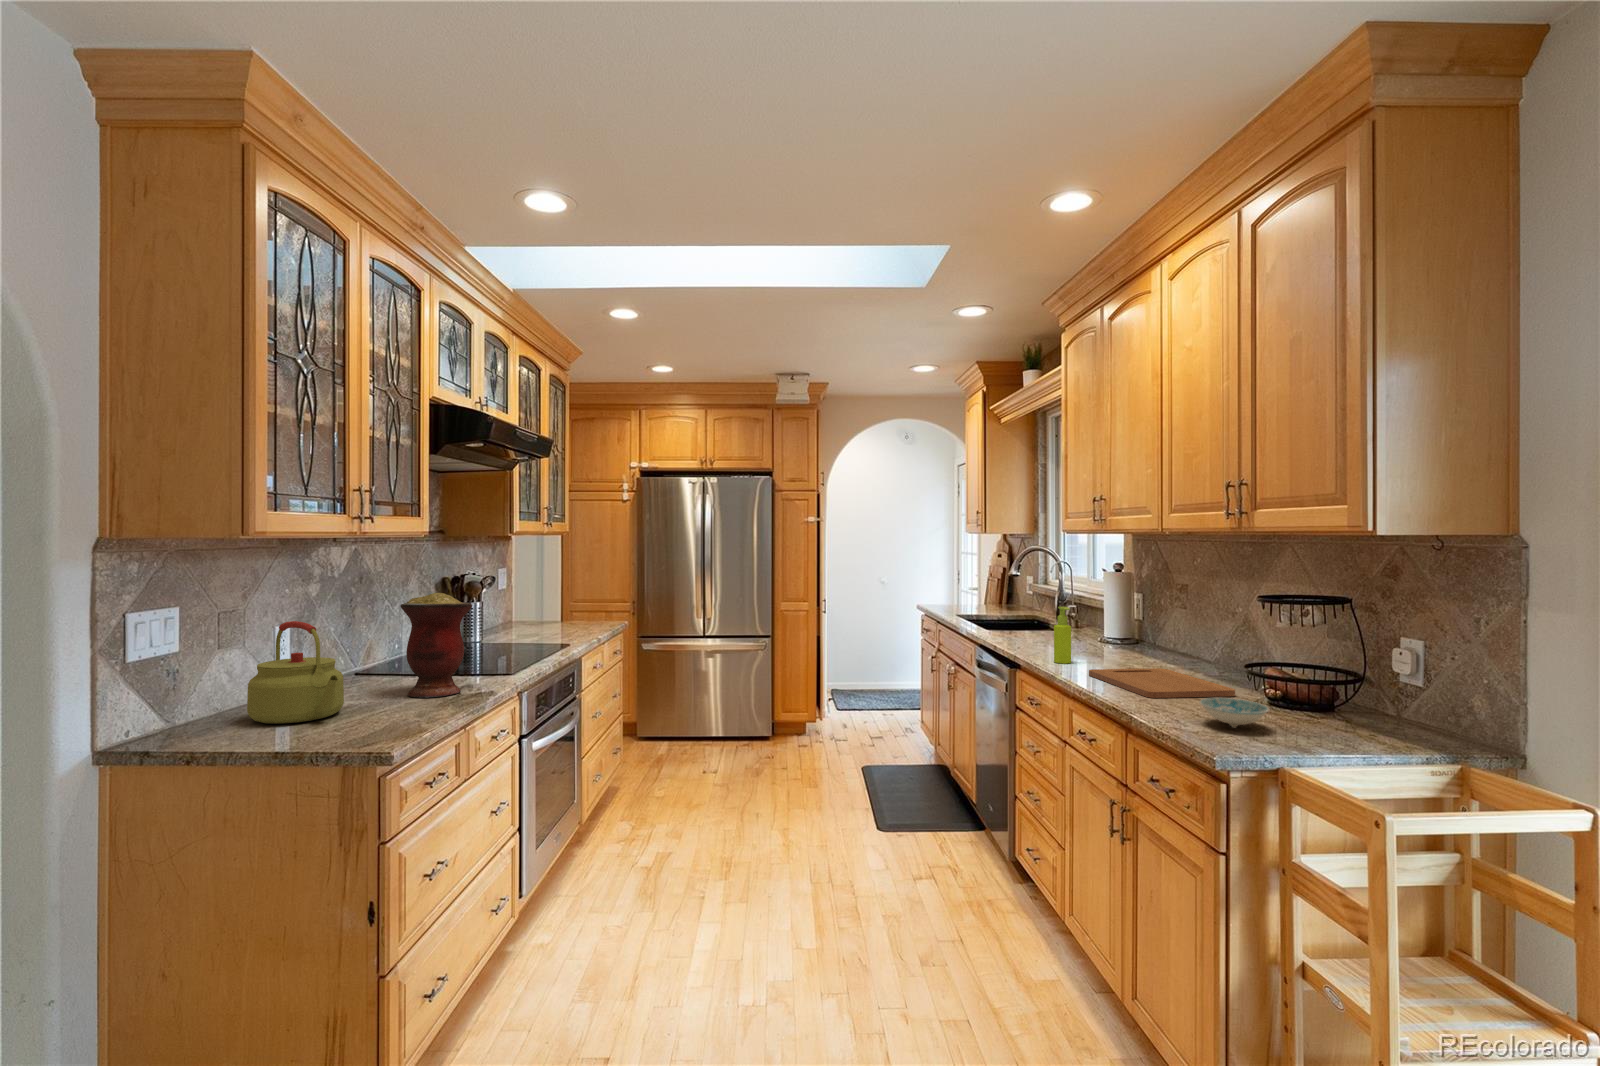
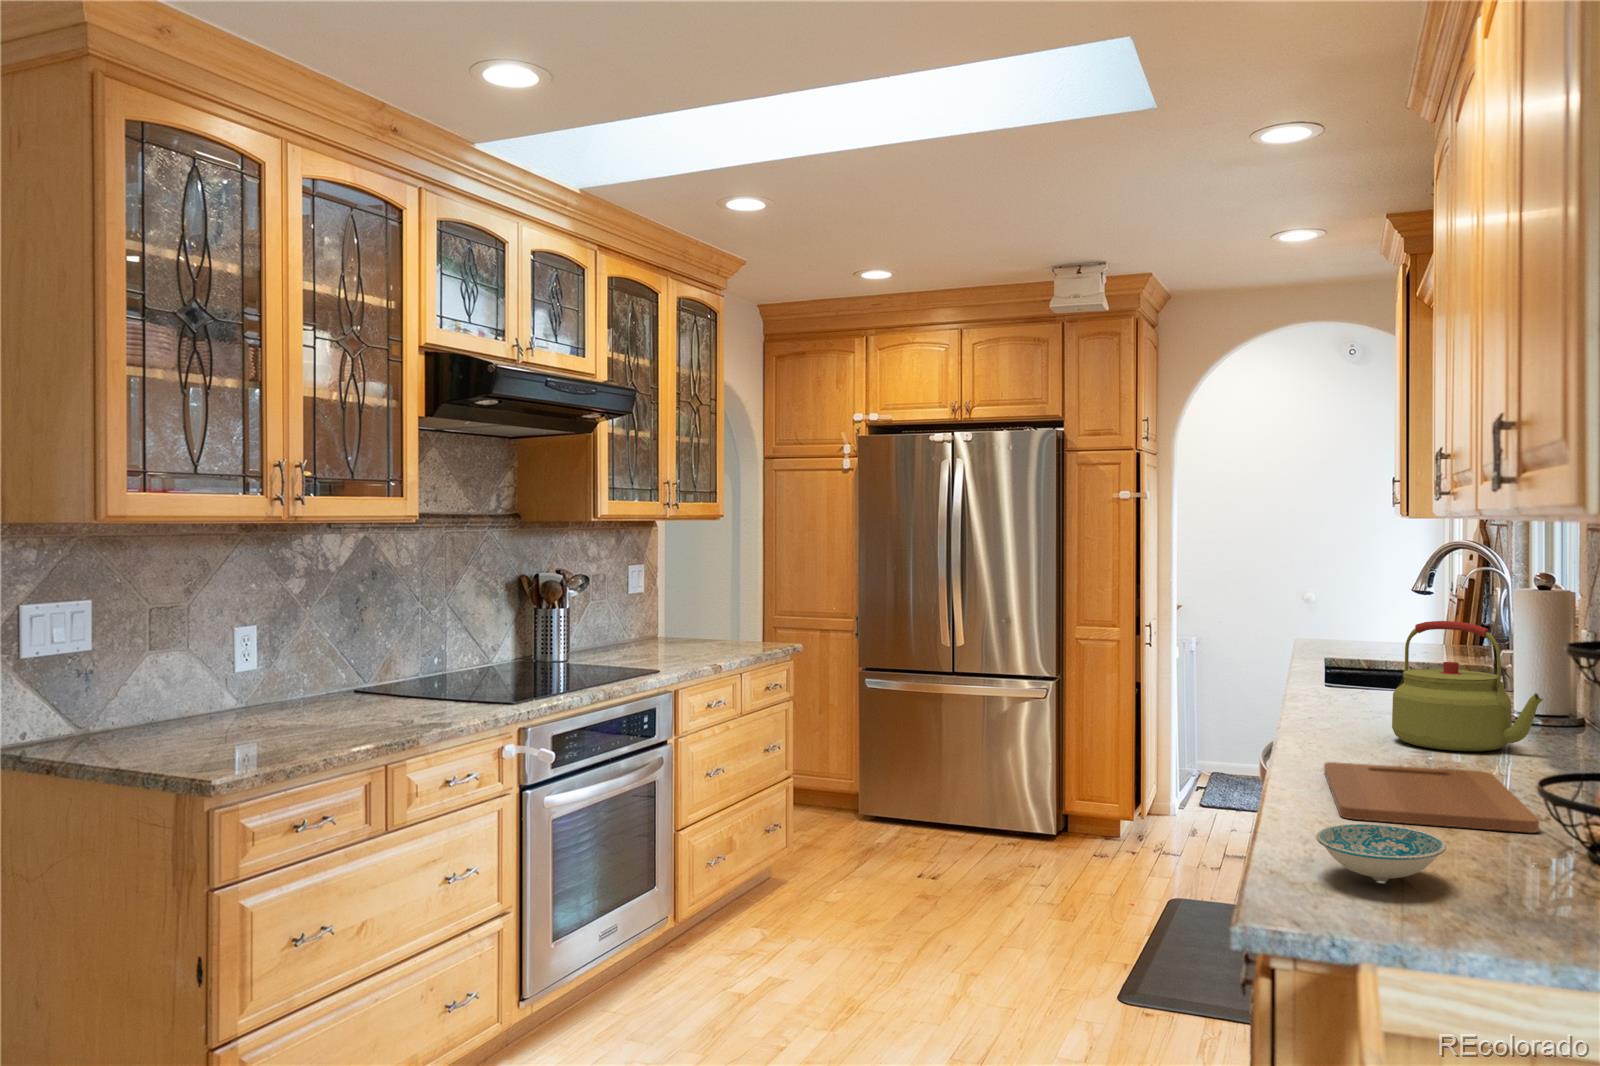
vase: present [401,593,472,698] -> none [345,593,432,725]
soap dispenser: present [1054,607,1071,663] -> none [1317,647,1349,750]
kettle: present [247,621,344,724] -> present [1392,621,1543,751]

